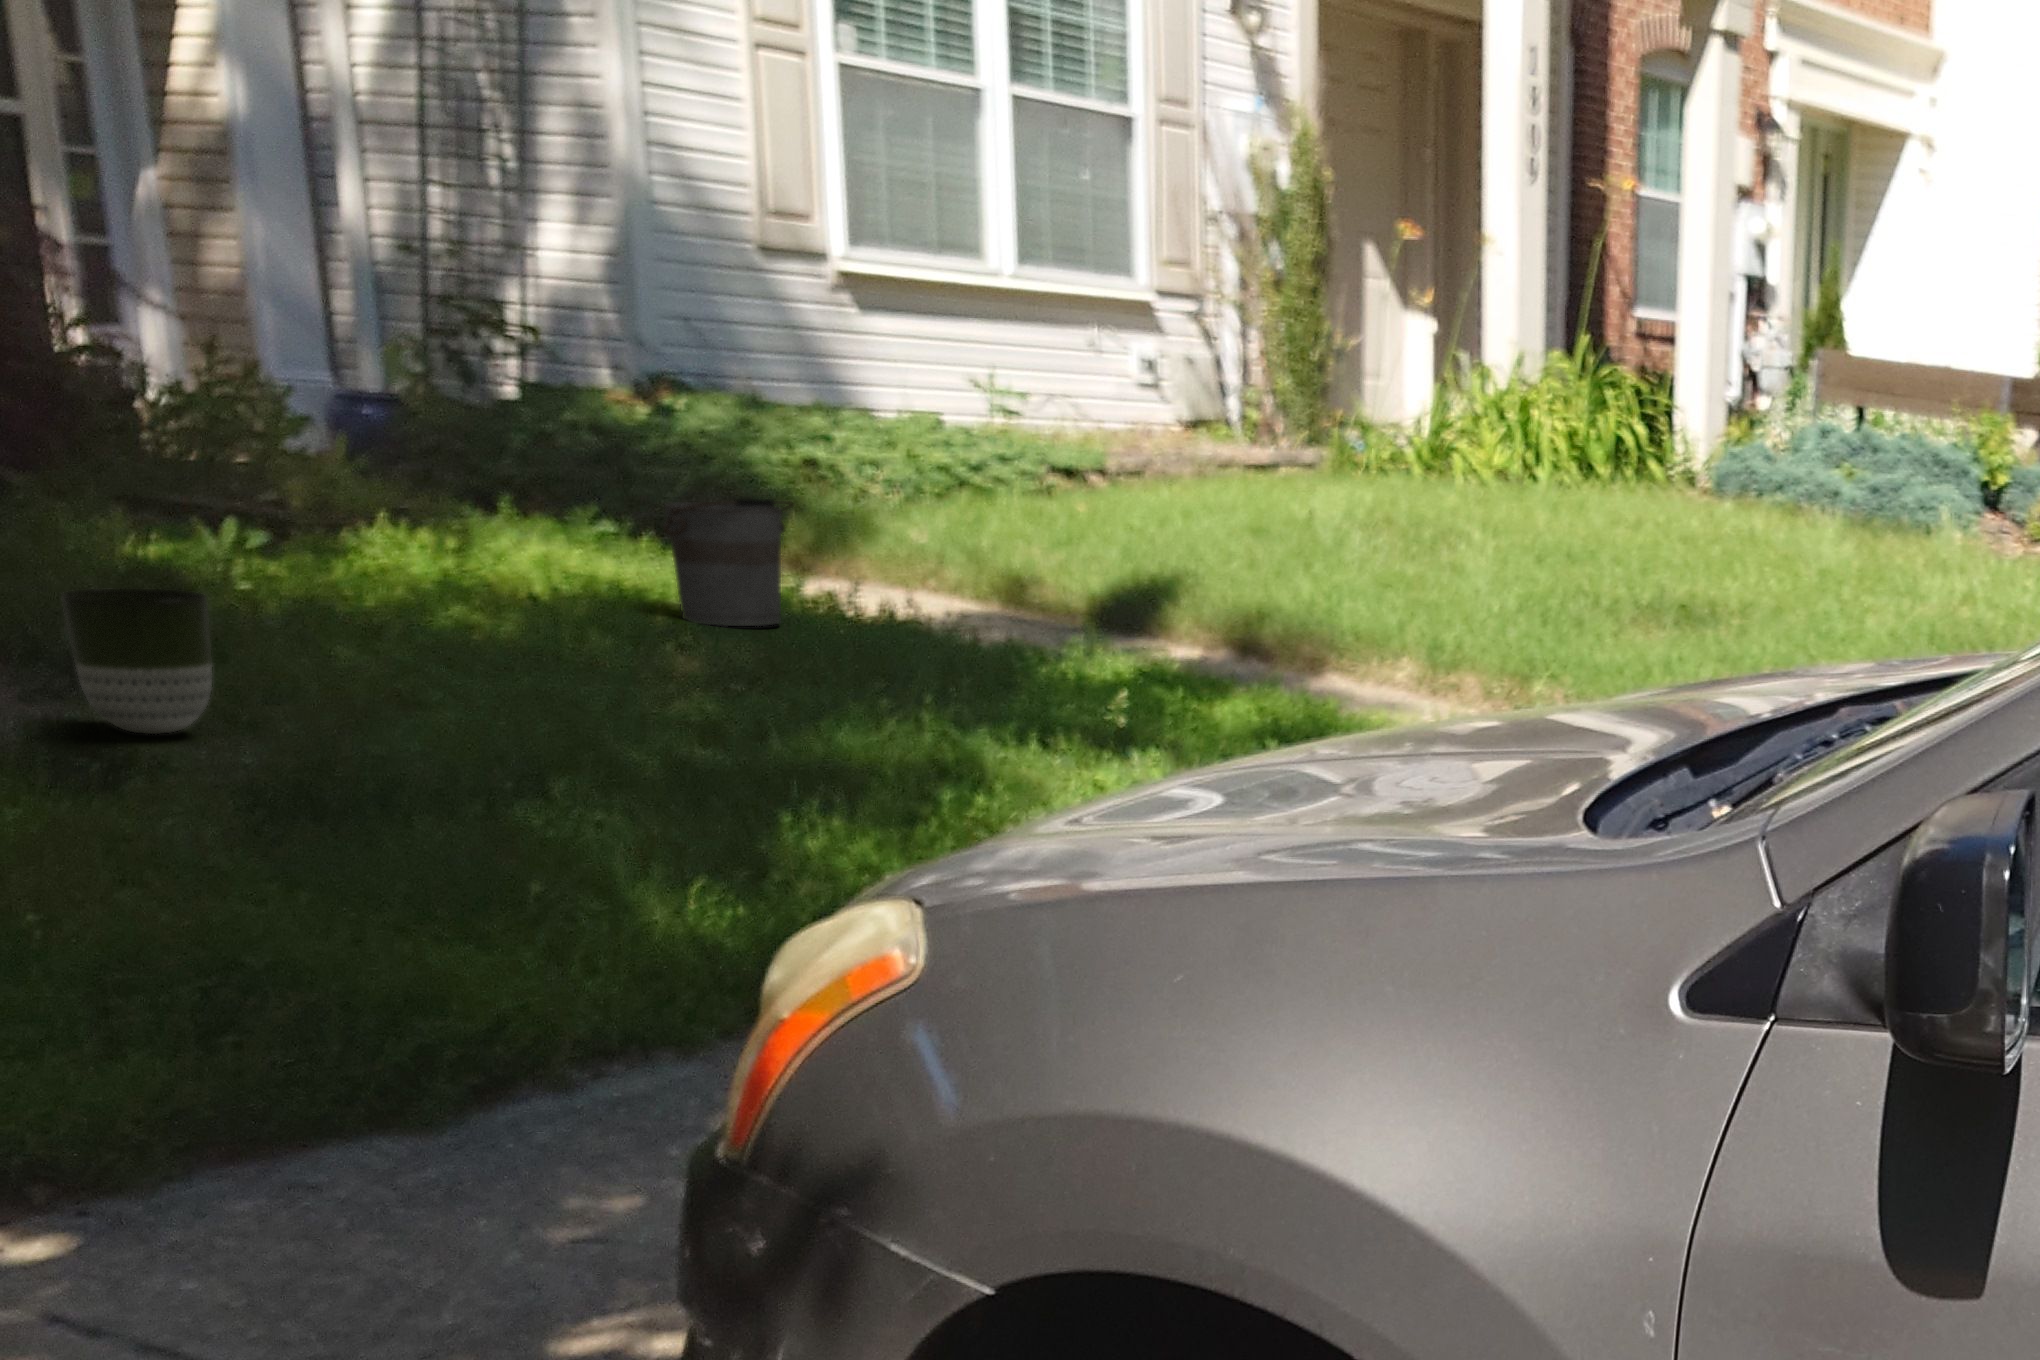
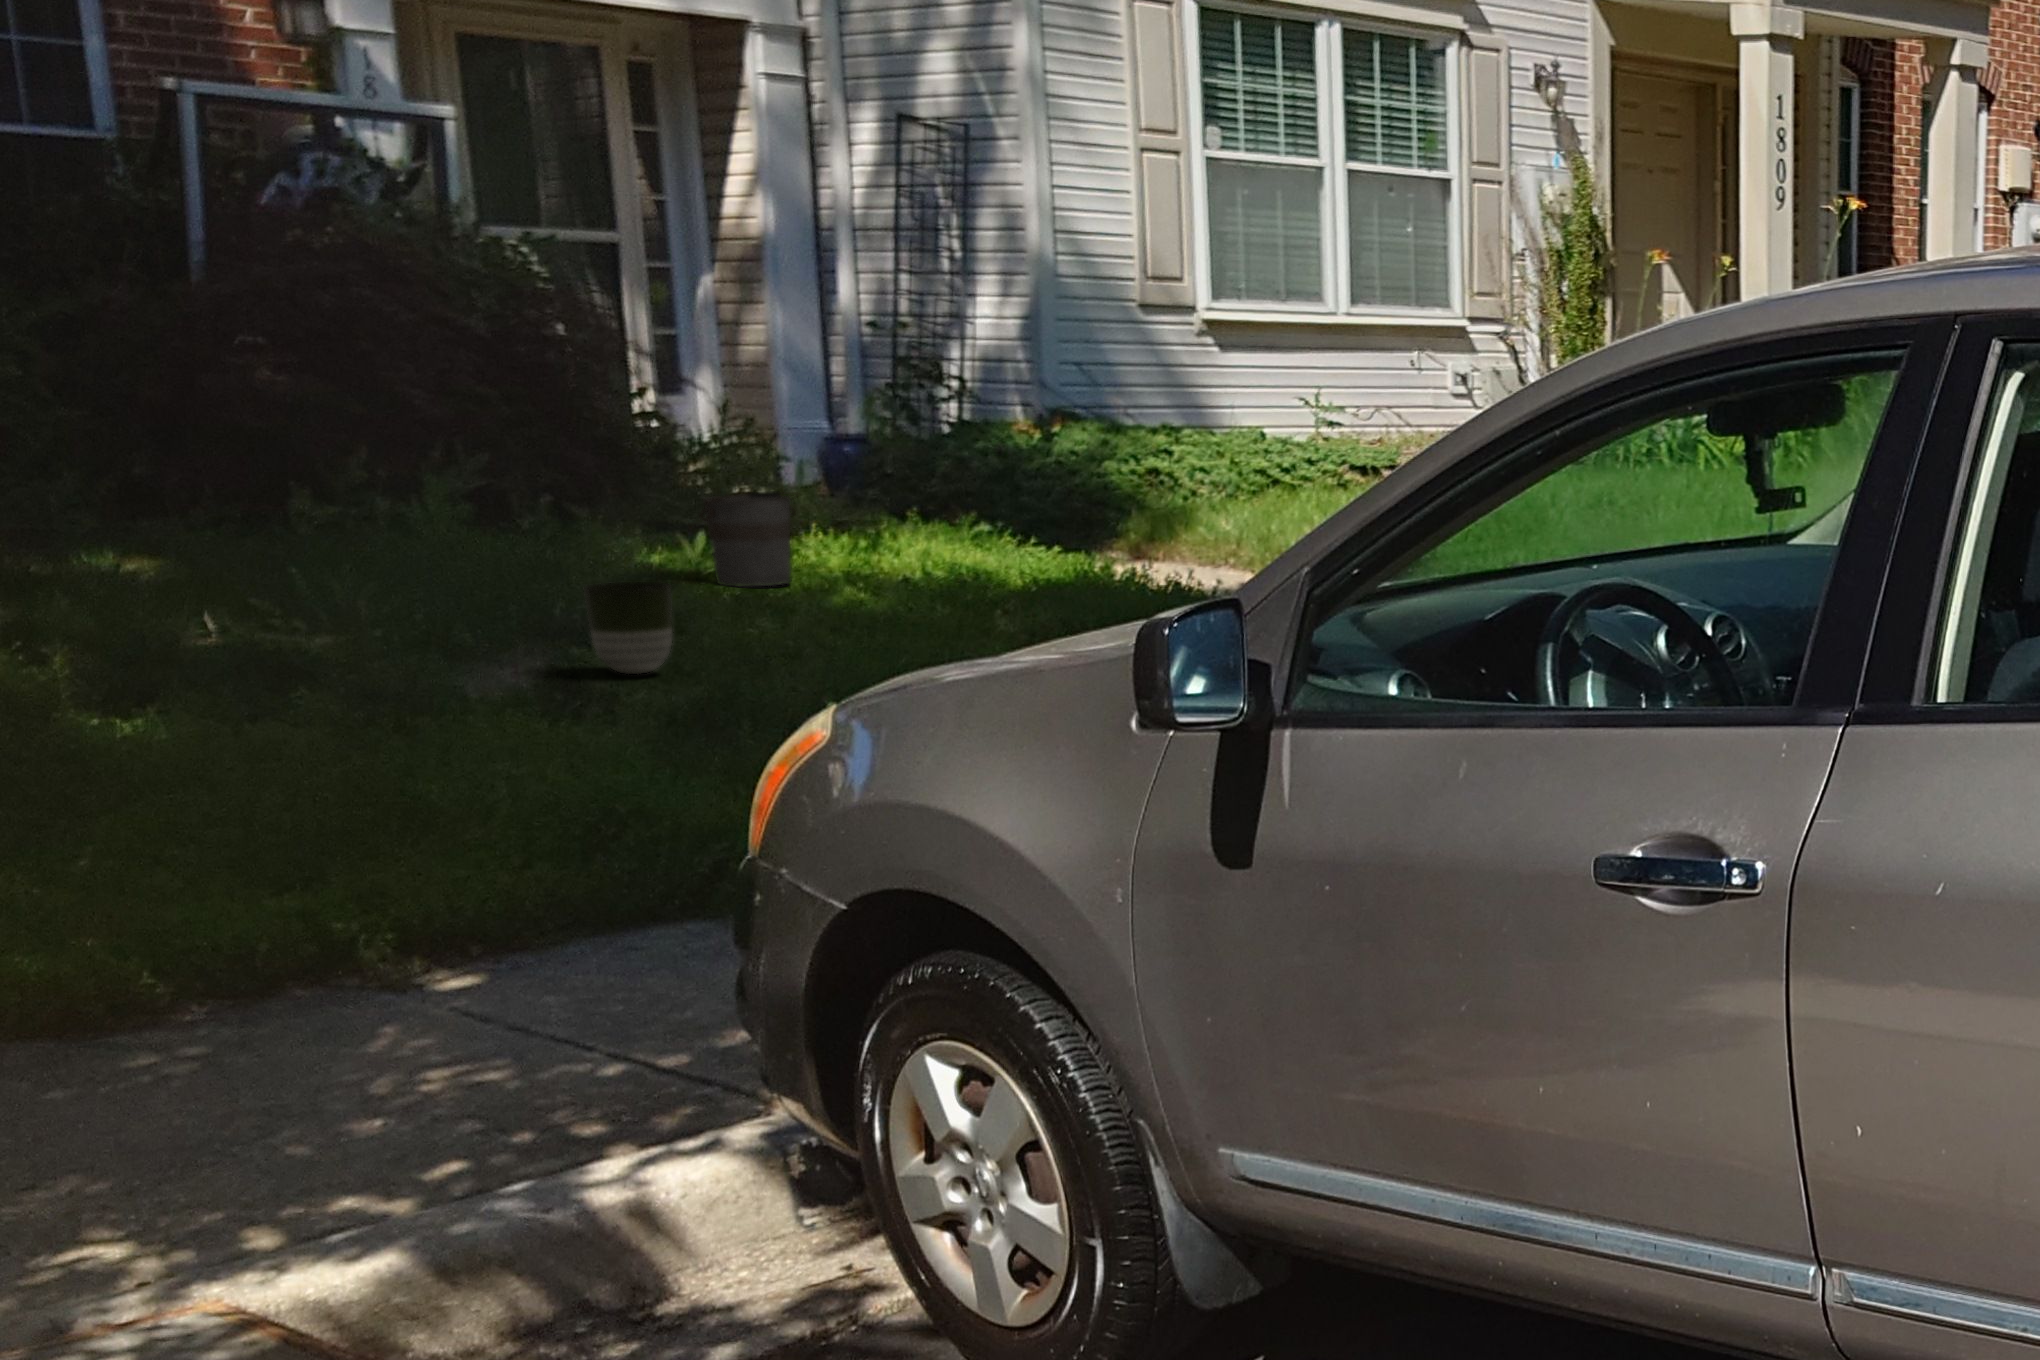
bucket: present [663,499,793,626] -> present [700,491,797,587]

